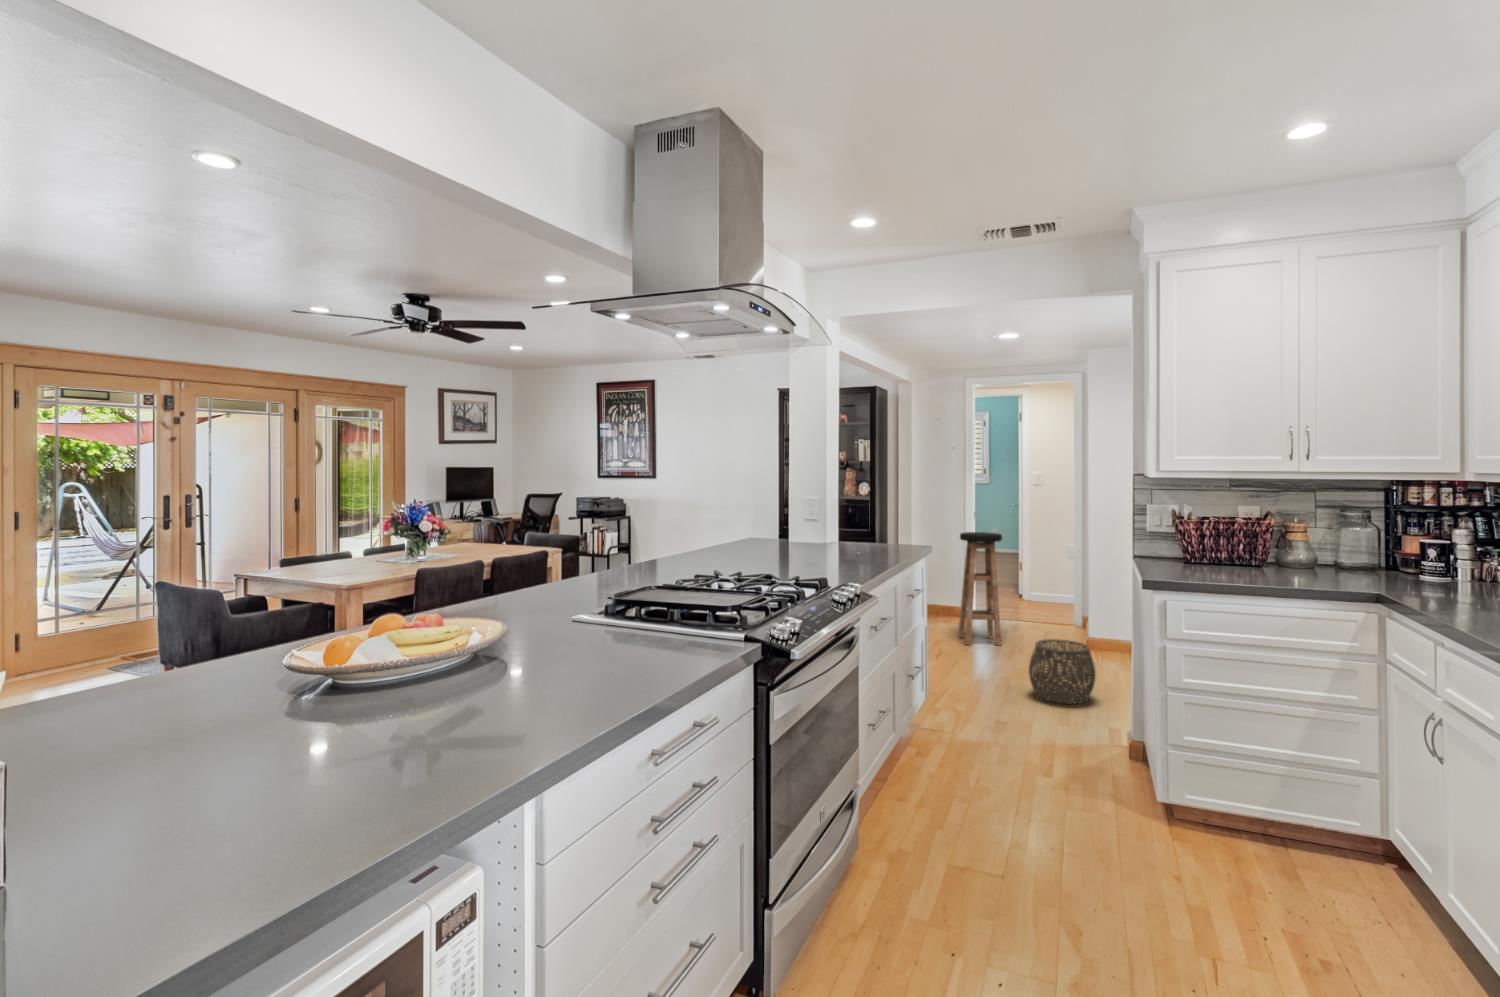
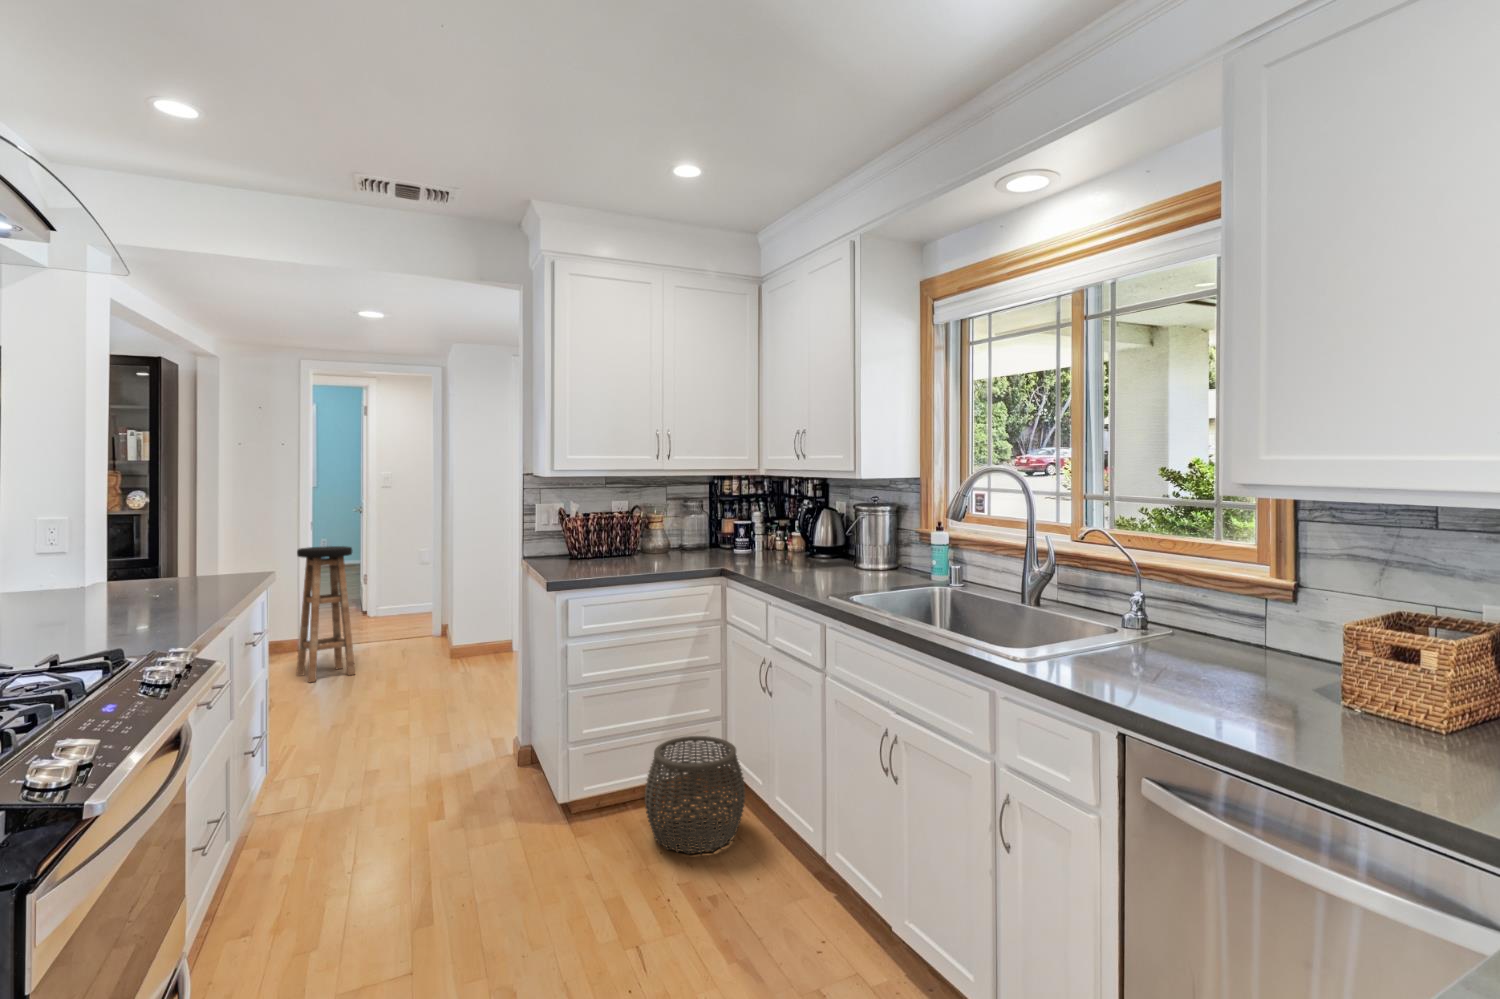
woven basket: present [1029,639,1096,704] -> present [645,736,745,854]

